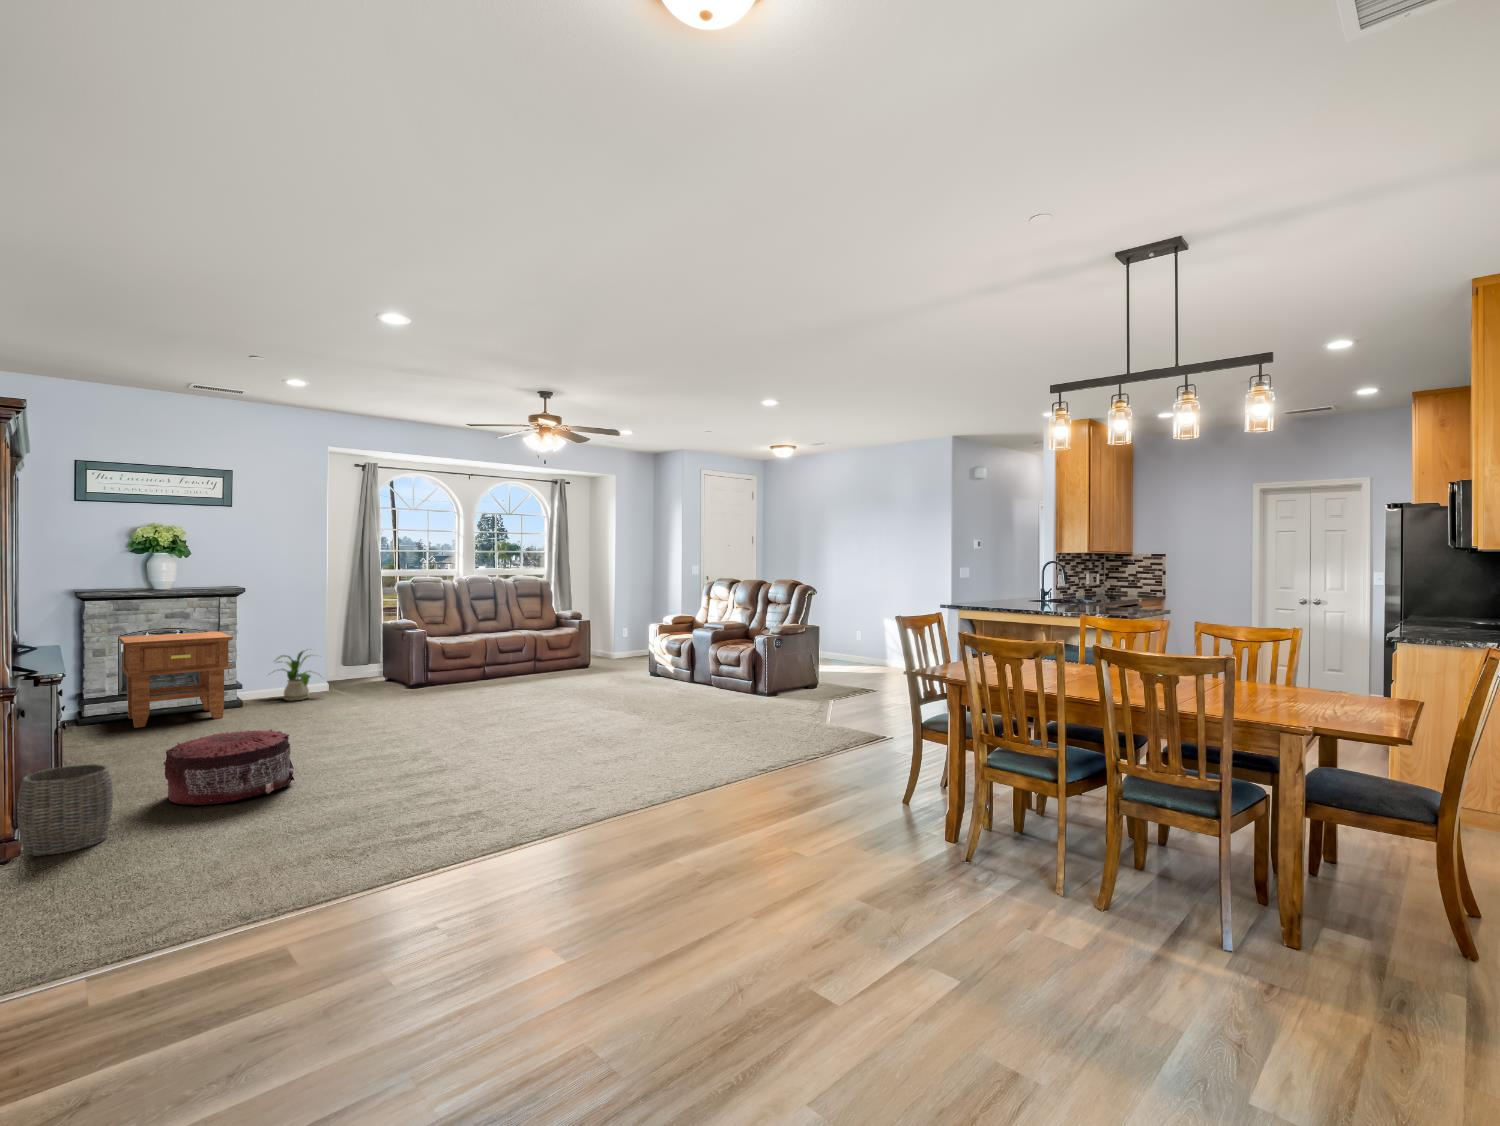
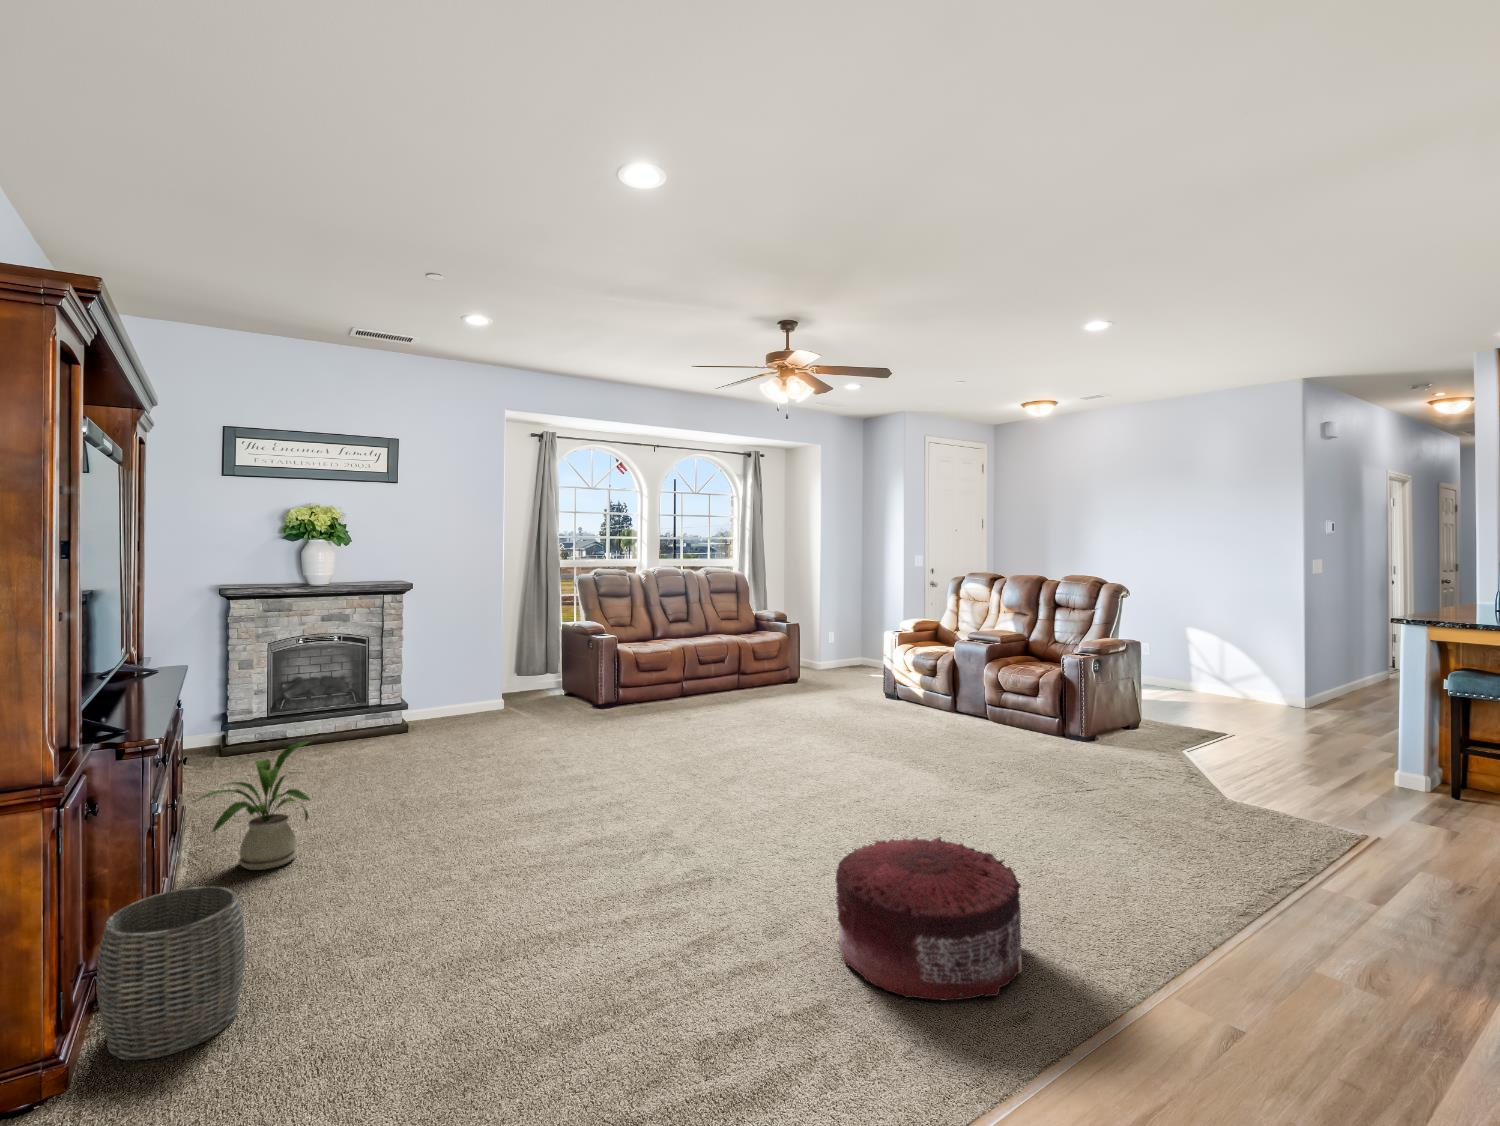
side table: present [119,632,233,728] -> none [269,638,400,763]
house plant: present [275,651,320,701] -> present [195,740,311,870]
pouf: present [164,729,294,805] -> present [835,837,1022,1001]

